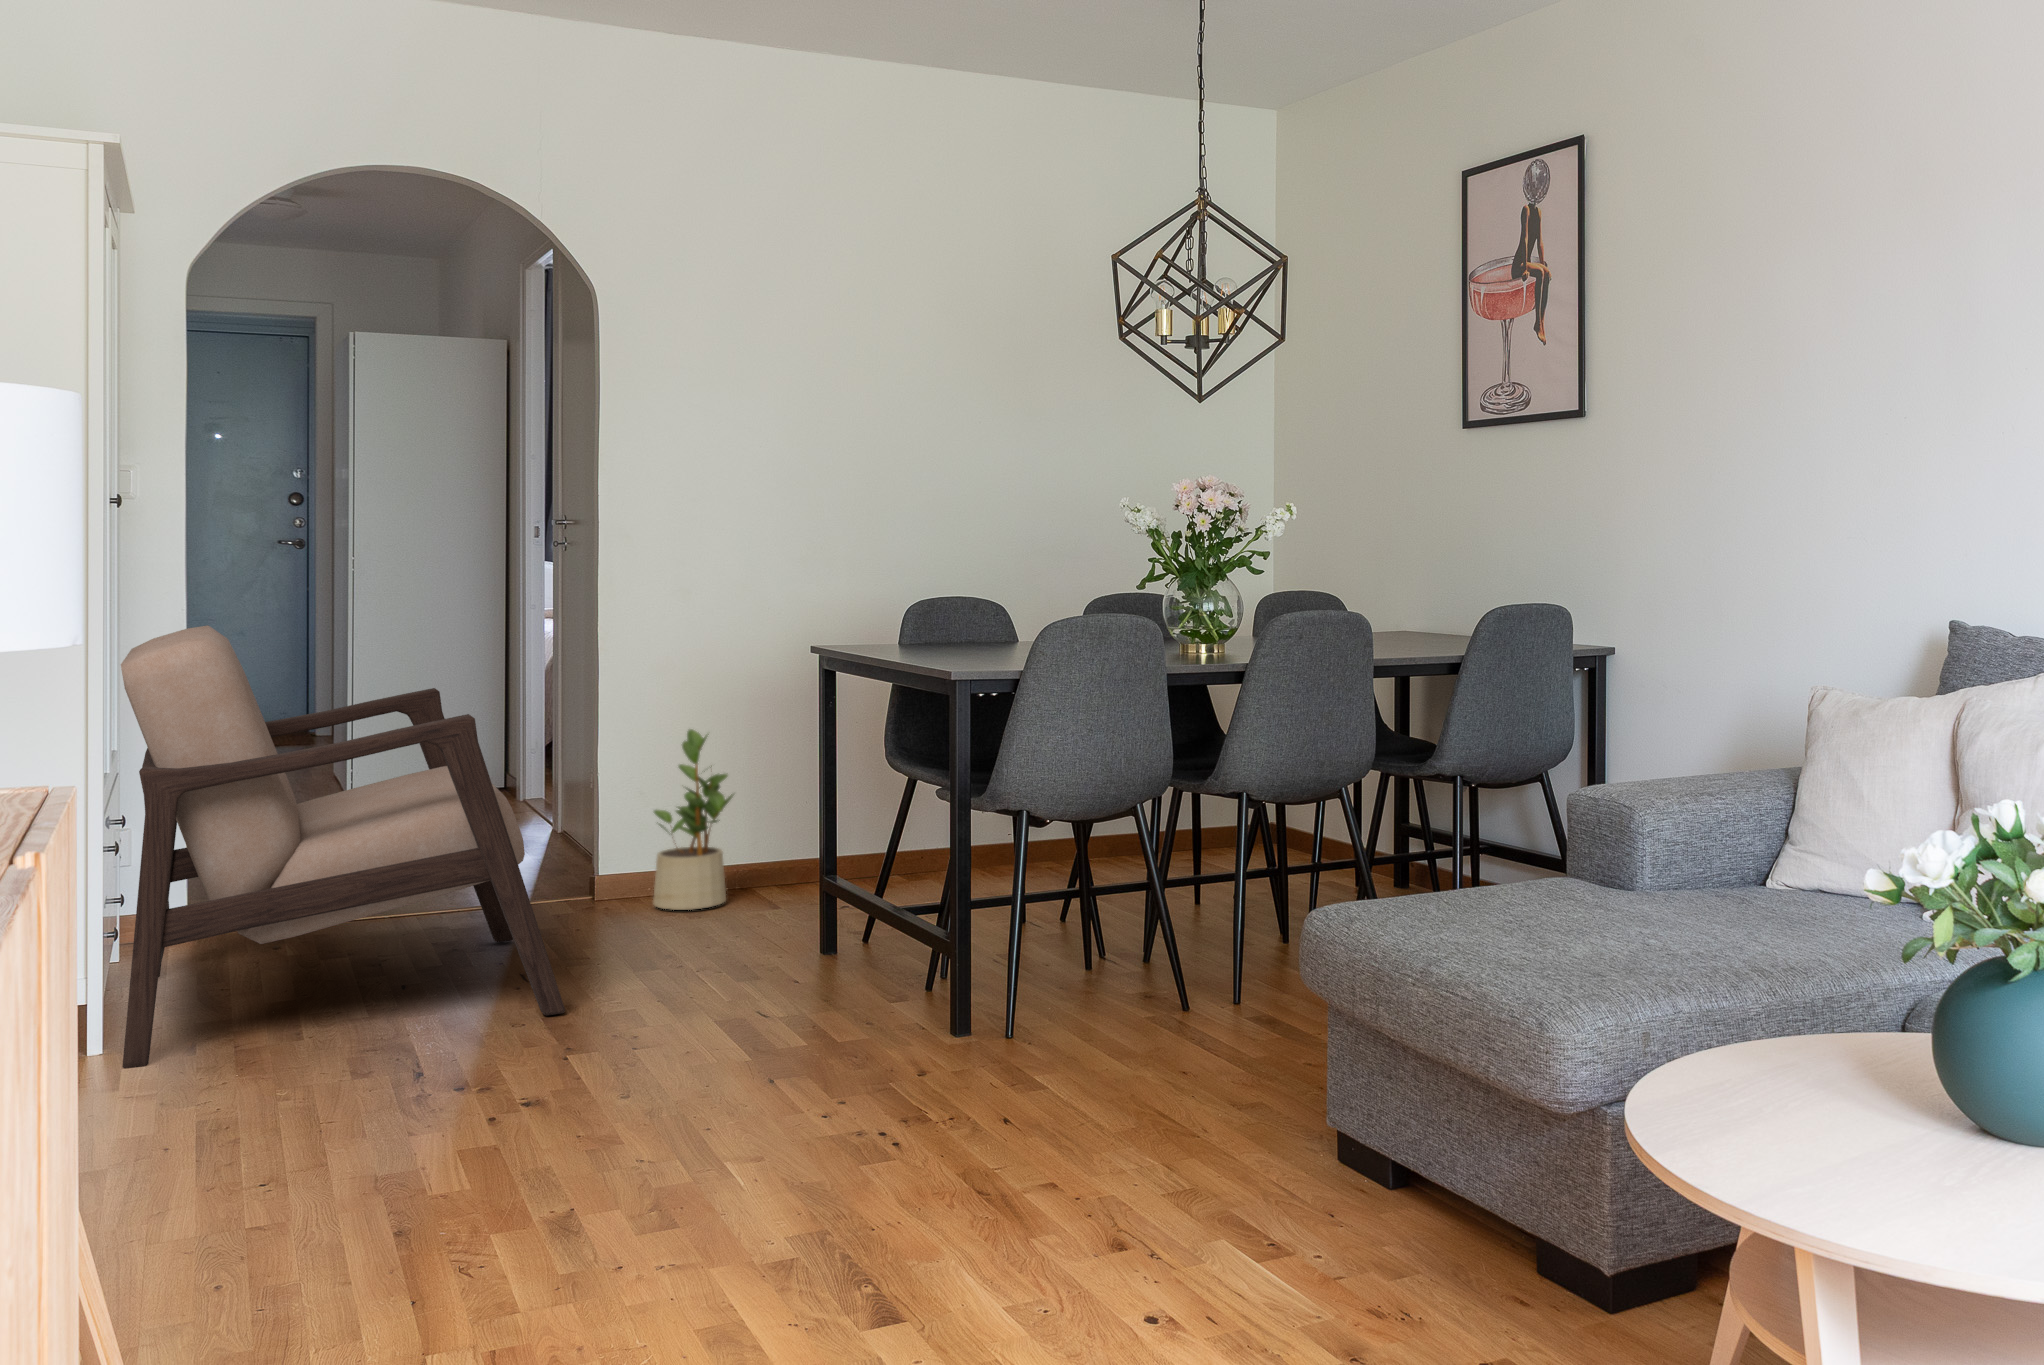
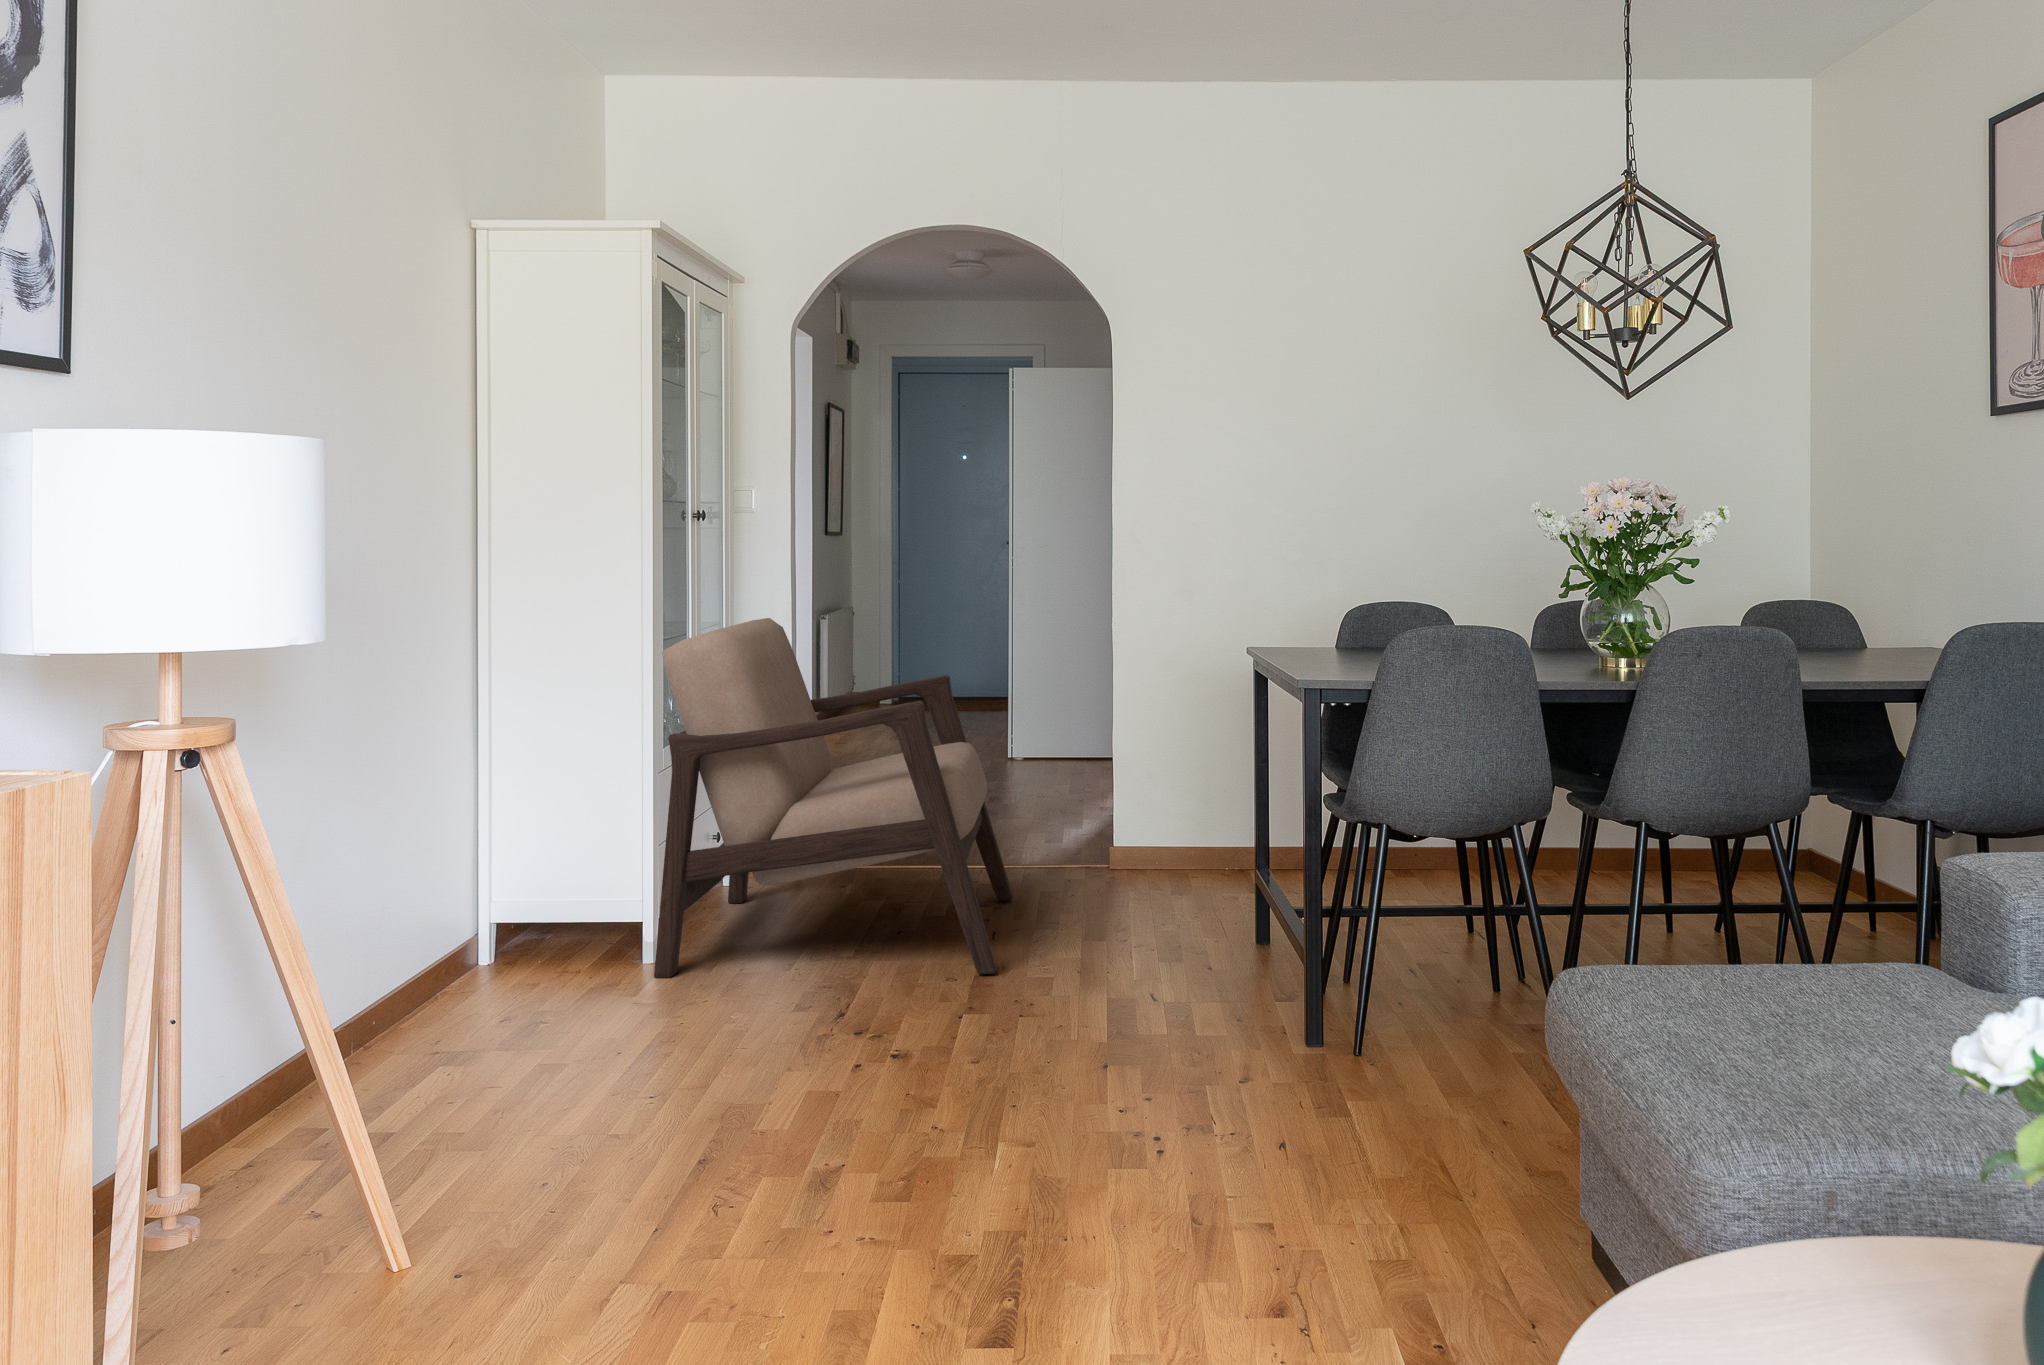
potted plant: present [653,729,733,910] -> none [1147,720,1219,886]

